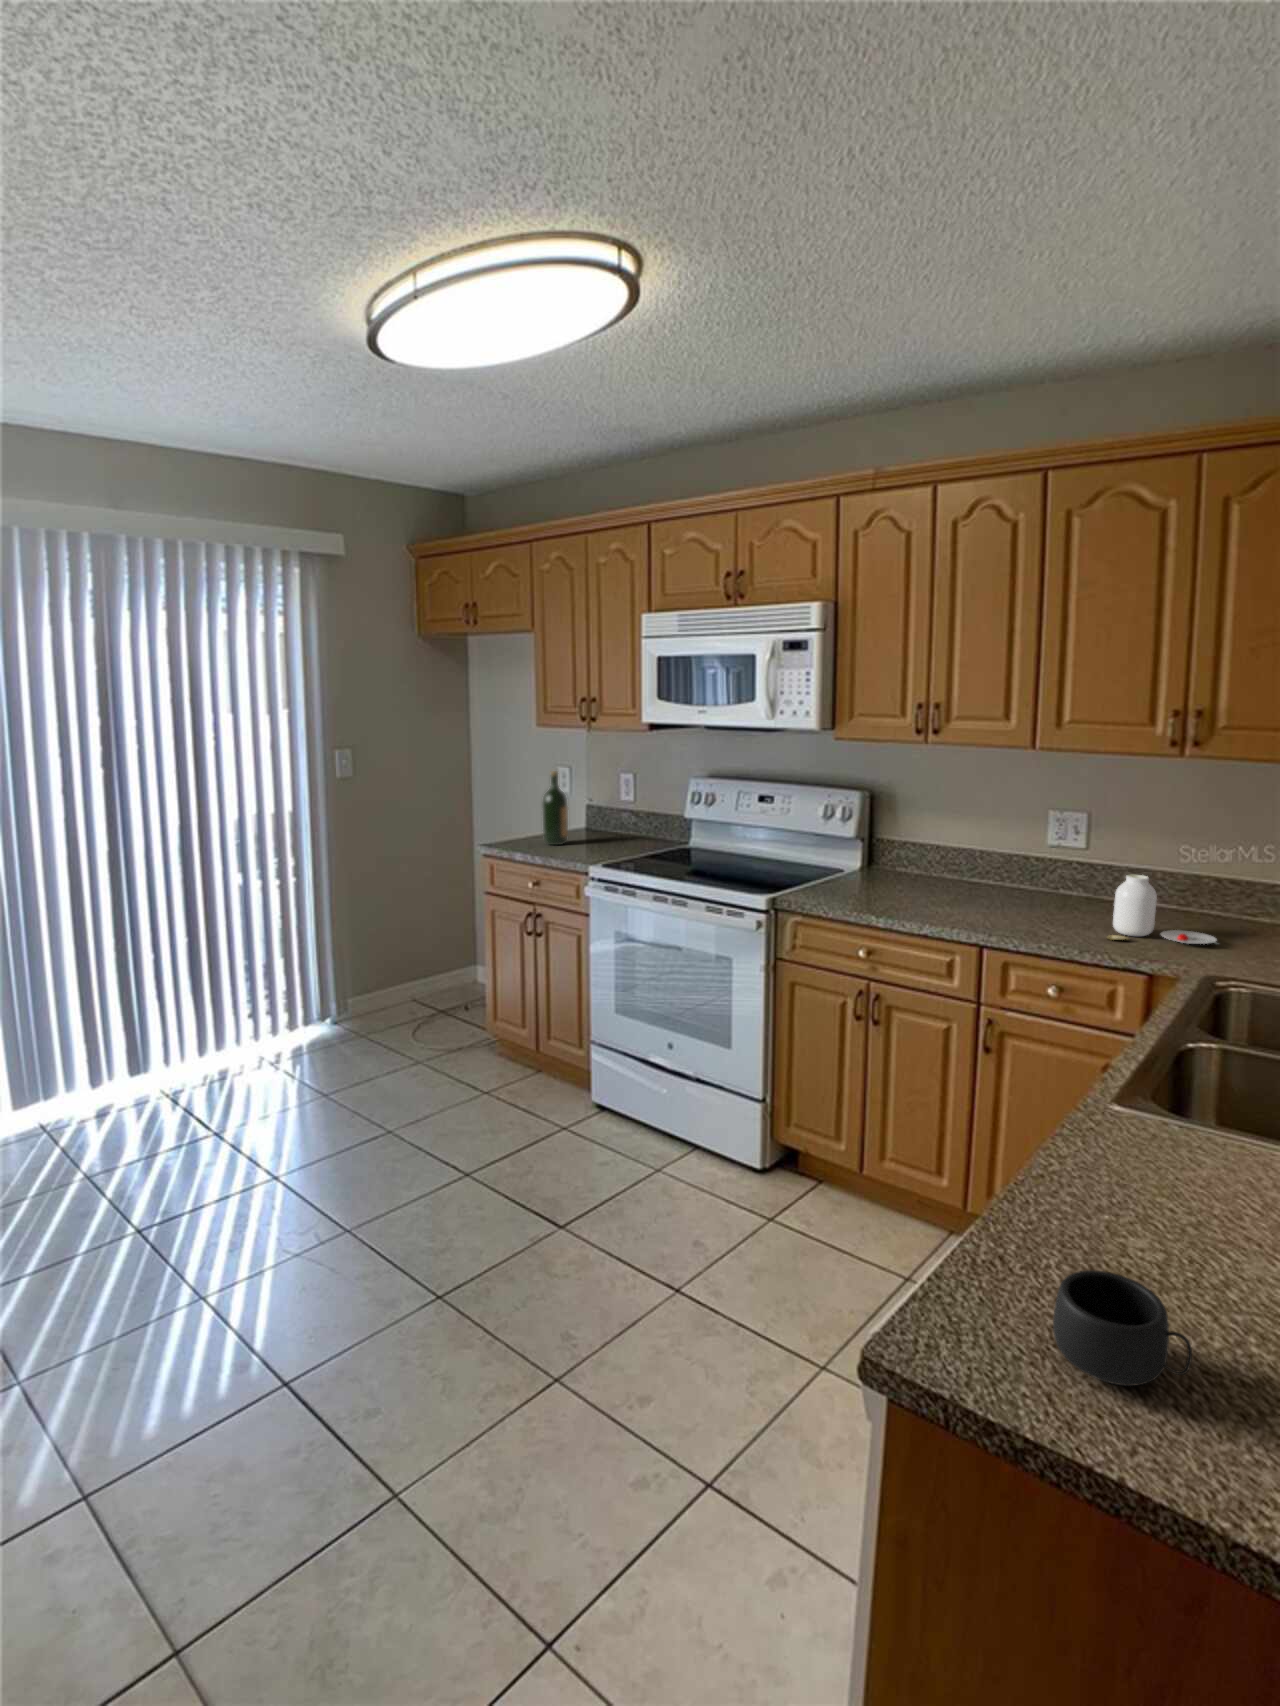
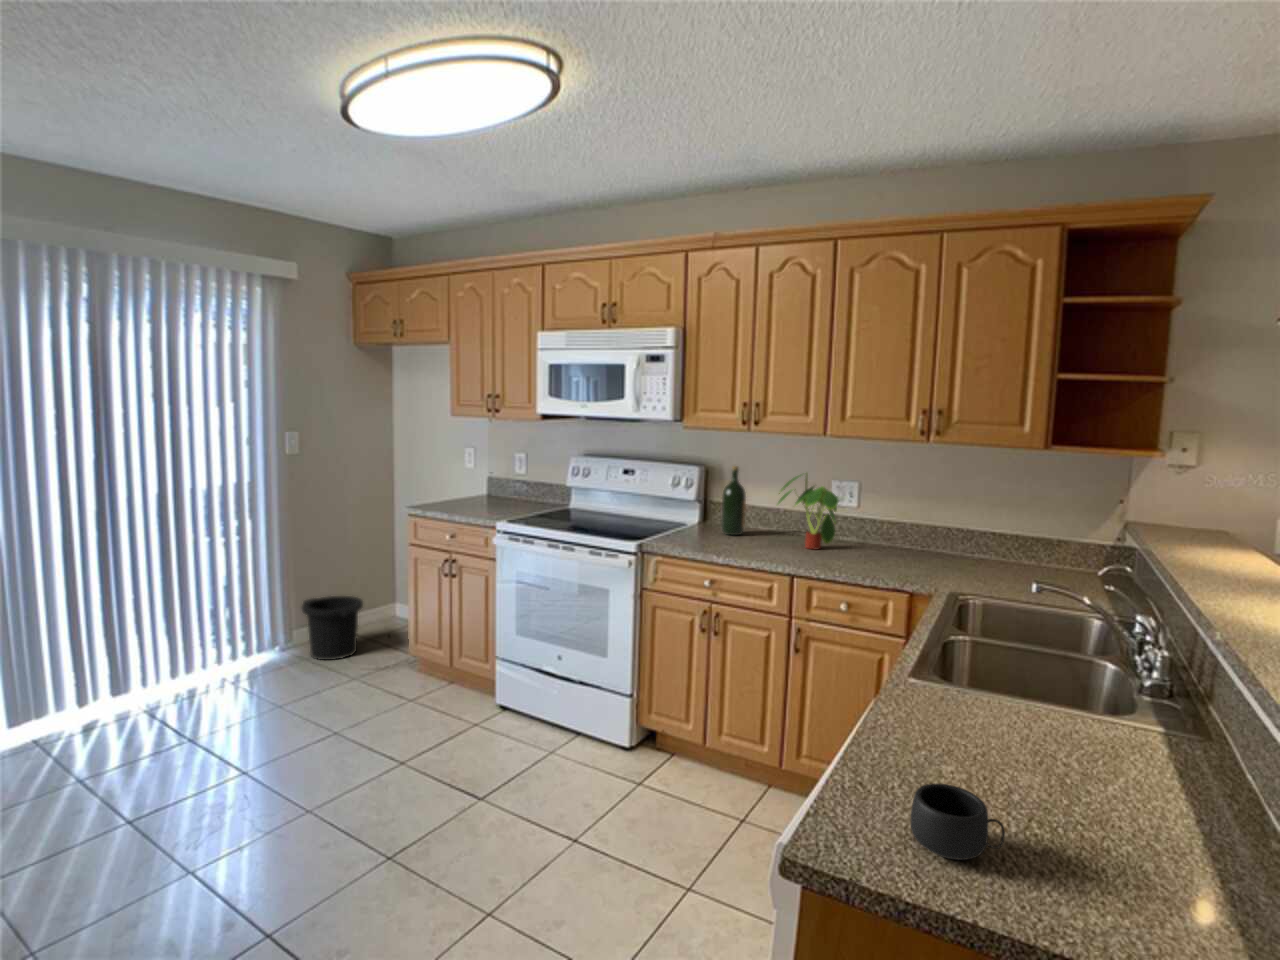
wine bottle: present [542,771,568,845] -> present [721,466,746,535]
plant: none [960,800,1053,910] -> present [778,473,839,549]
jar: present [1107,875,1217,944] -> none [879,524,953,571]
trash can: none [371,954,442,1032] -> present [302,596,363,660]

